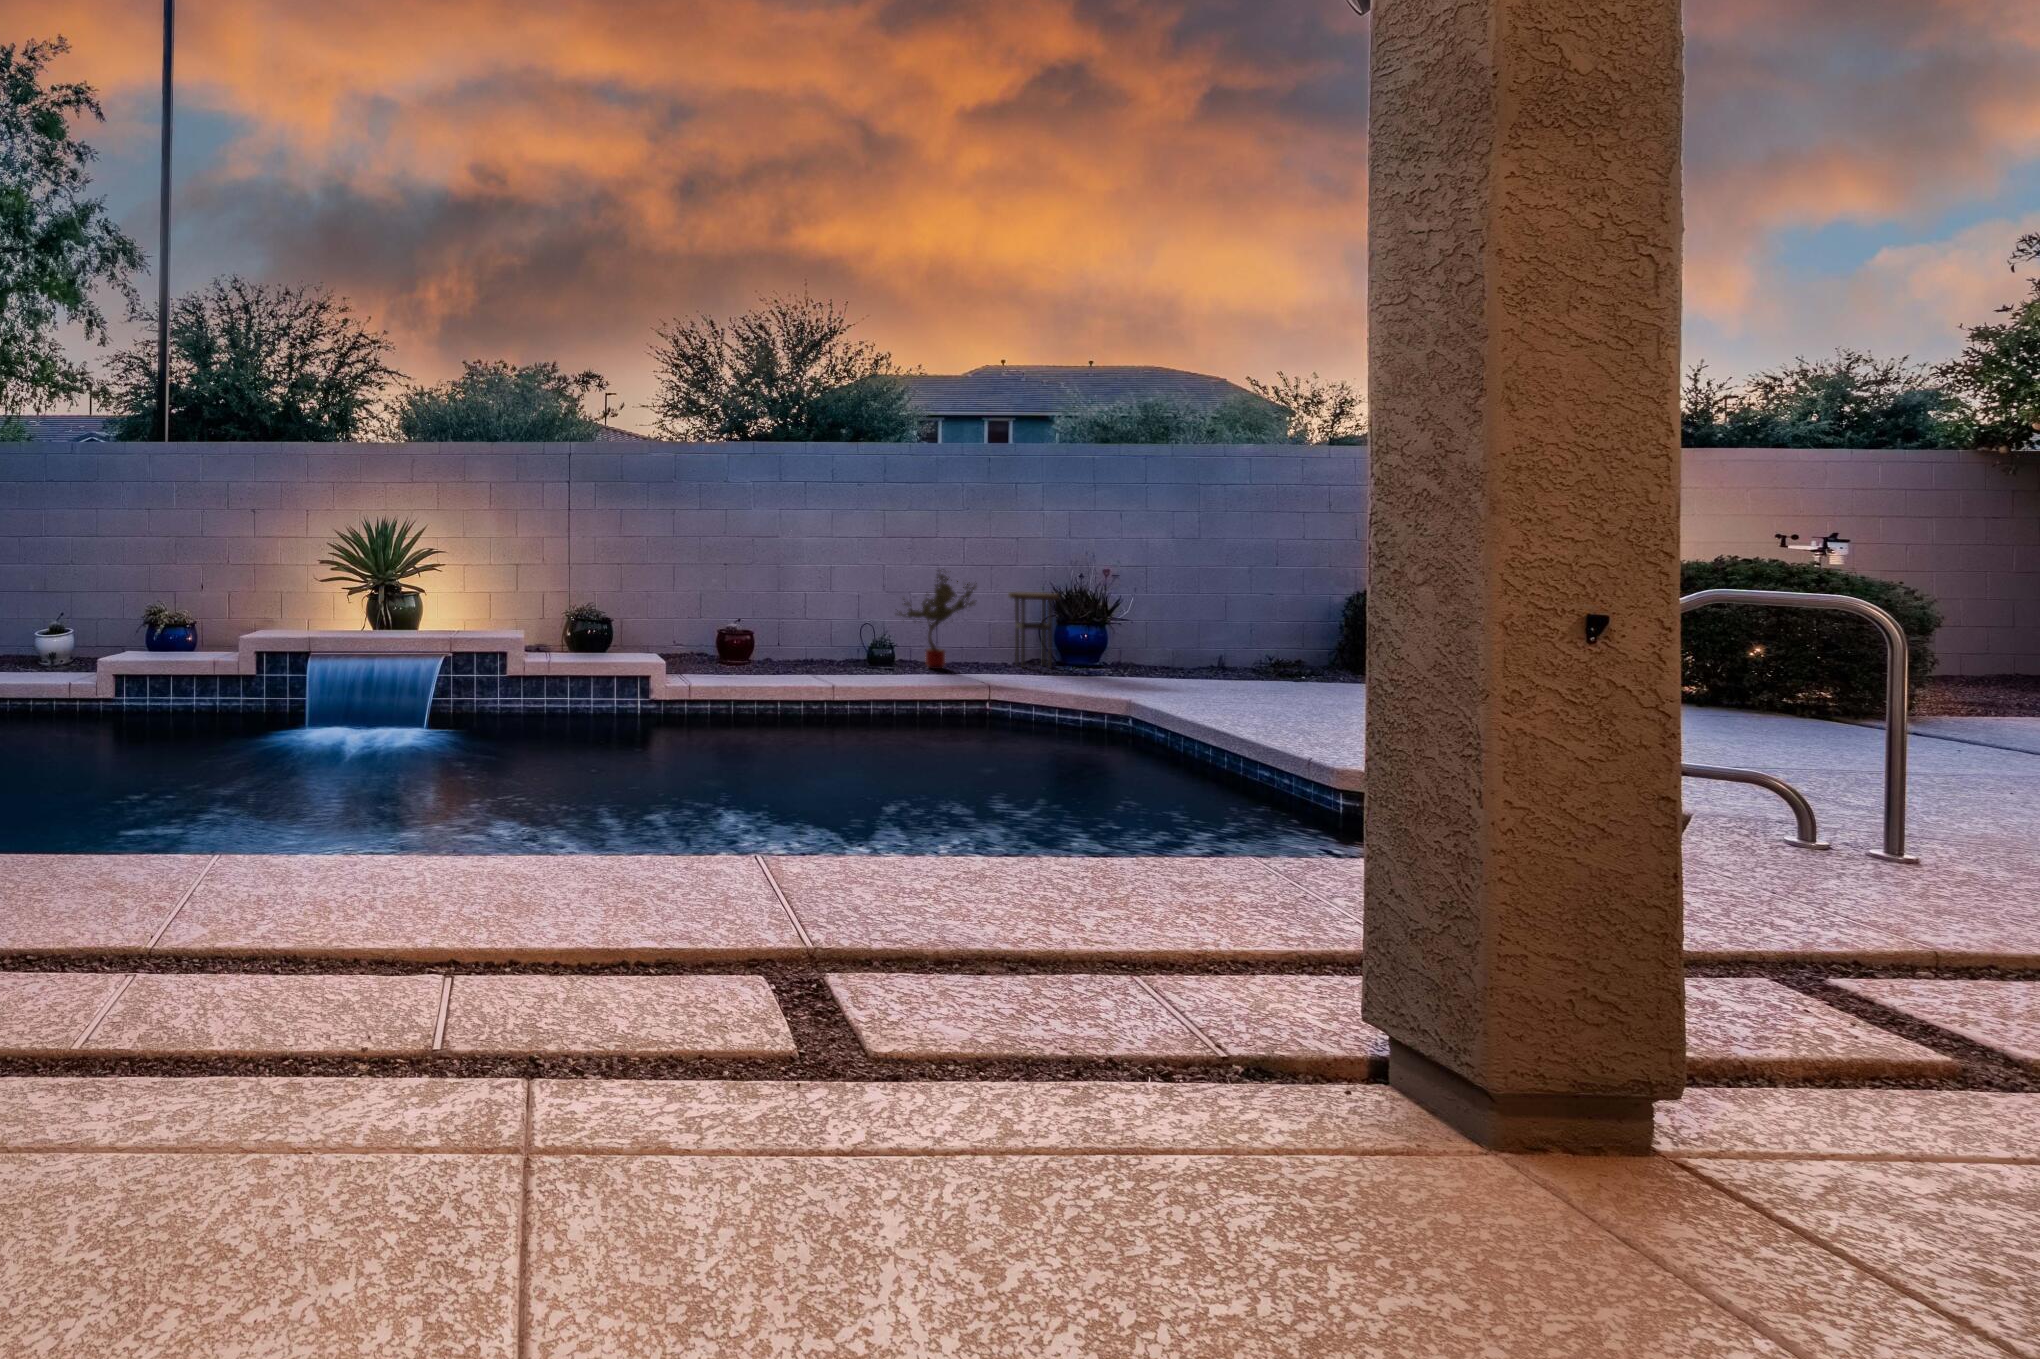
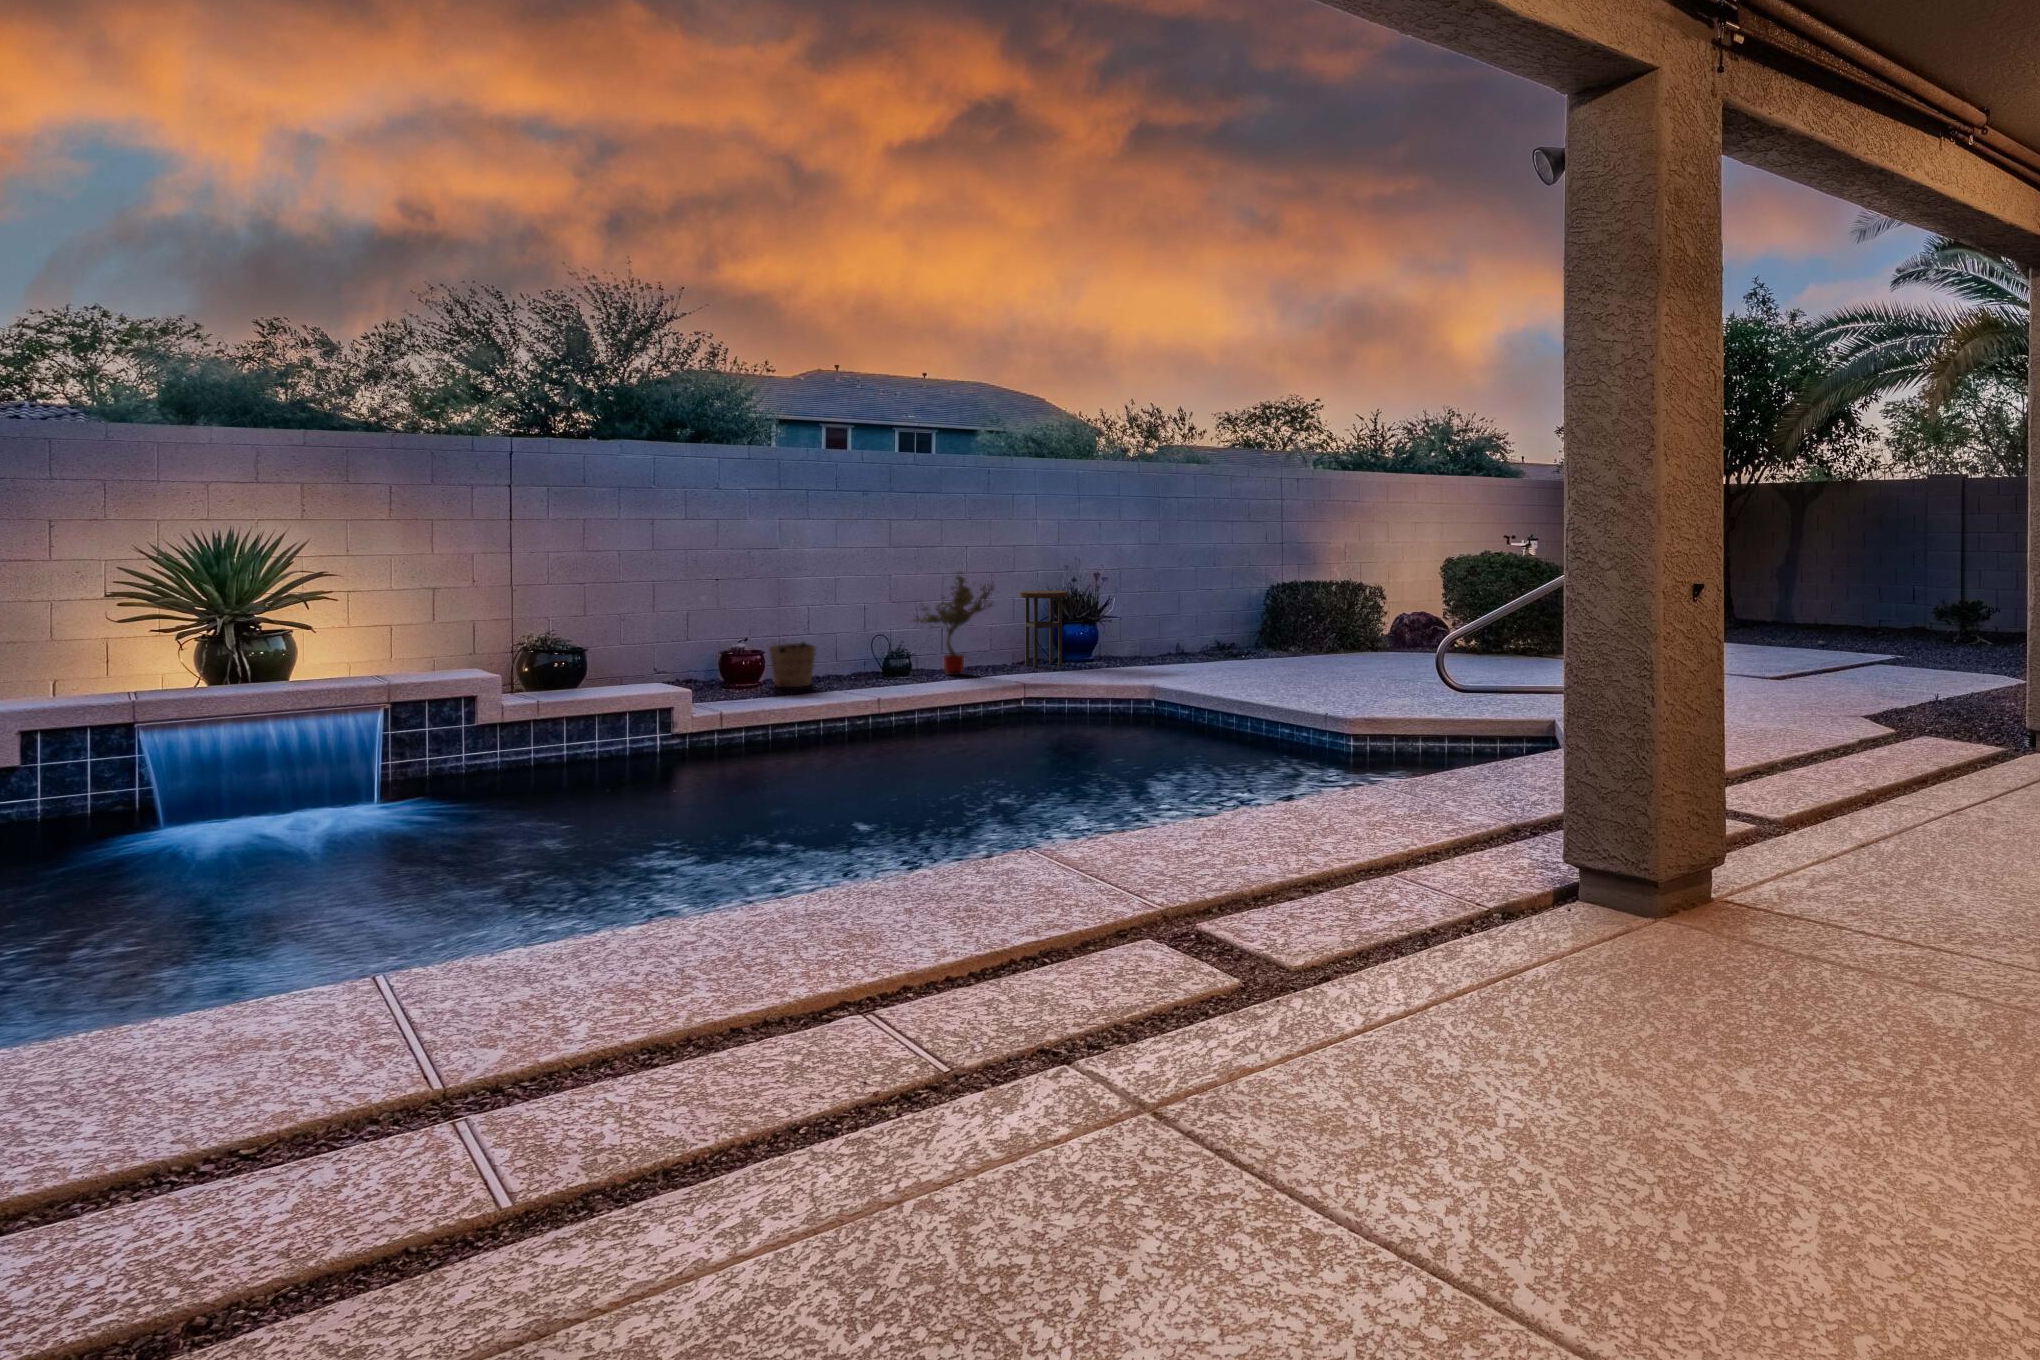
bucket: none [761,627,804,667] -> present [769,642,816,687]

